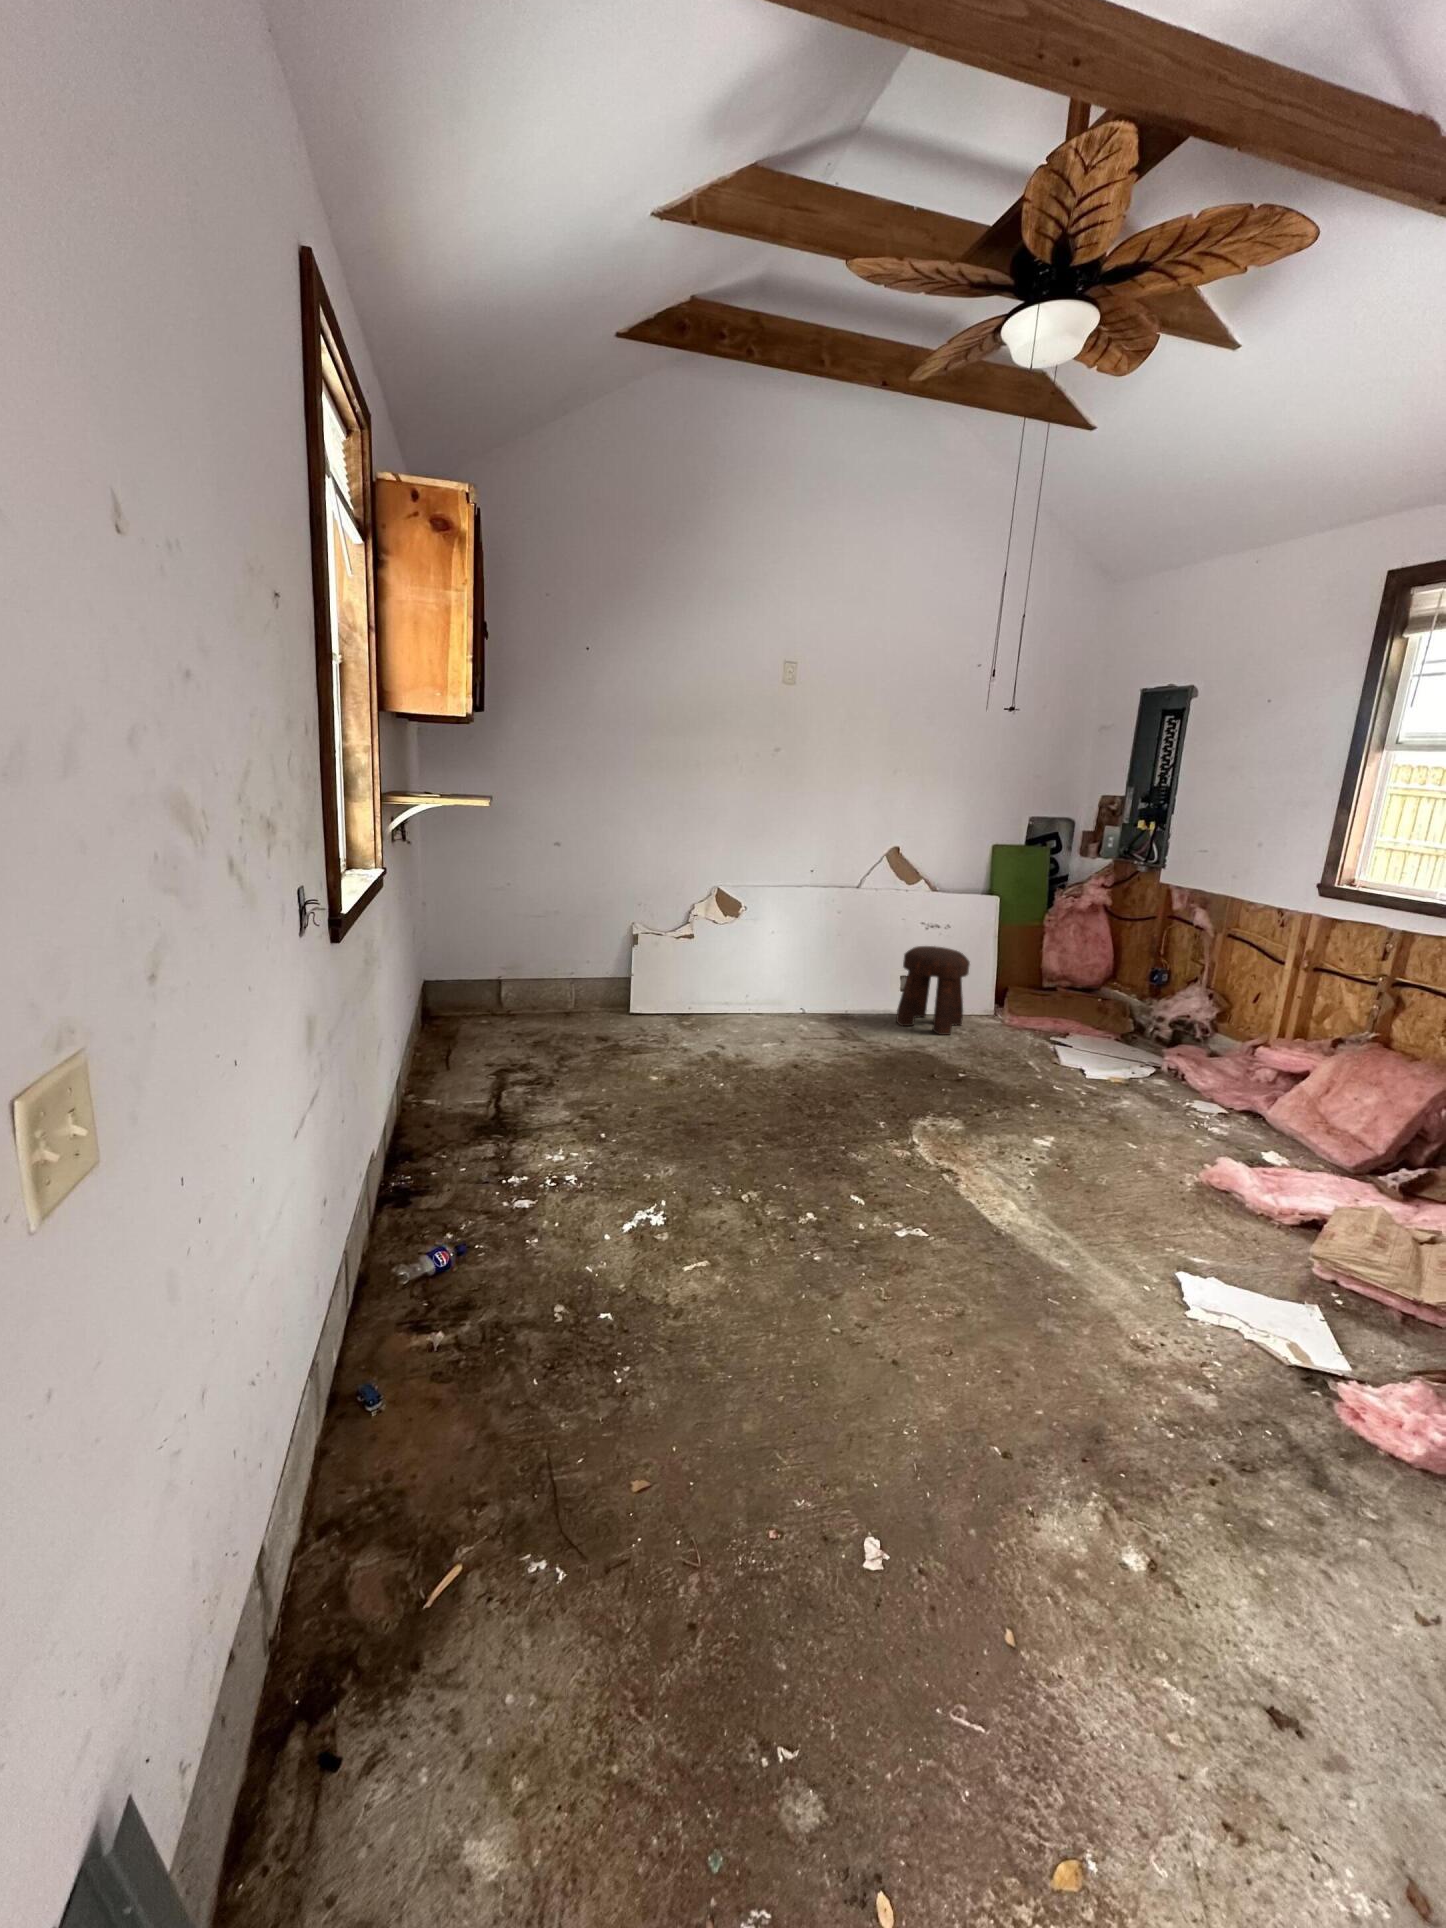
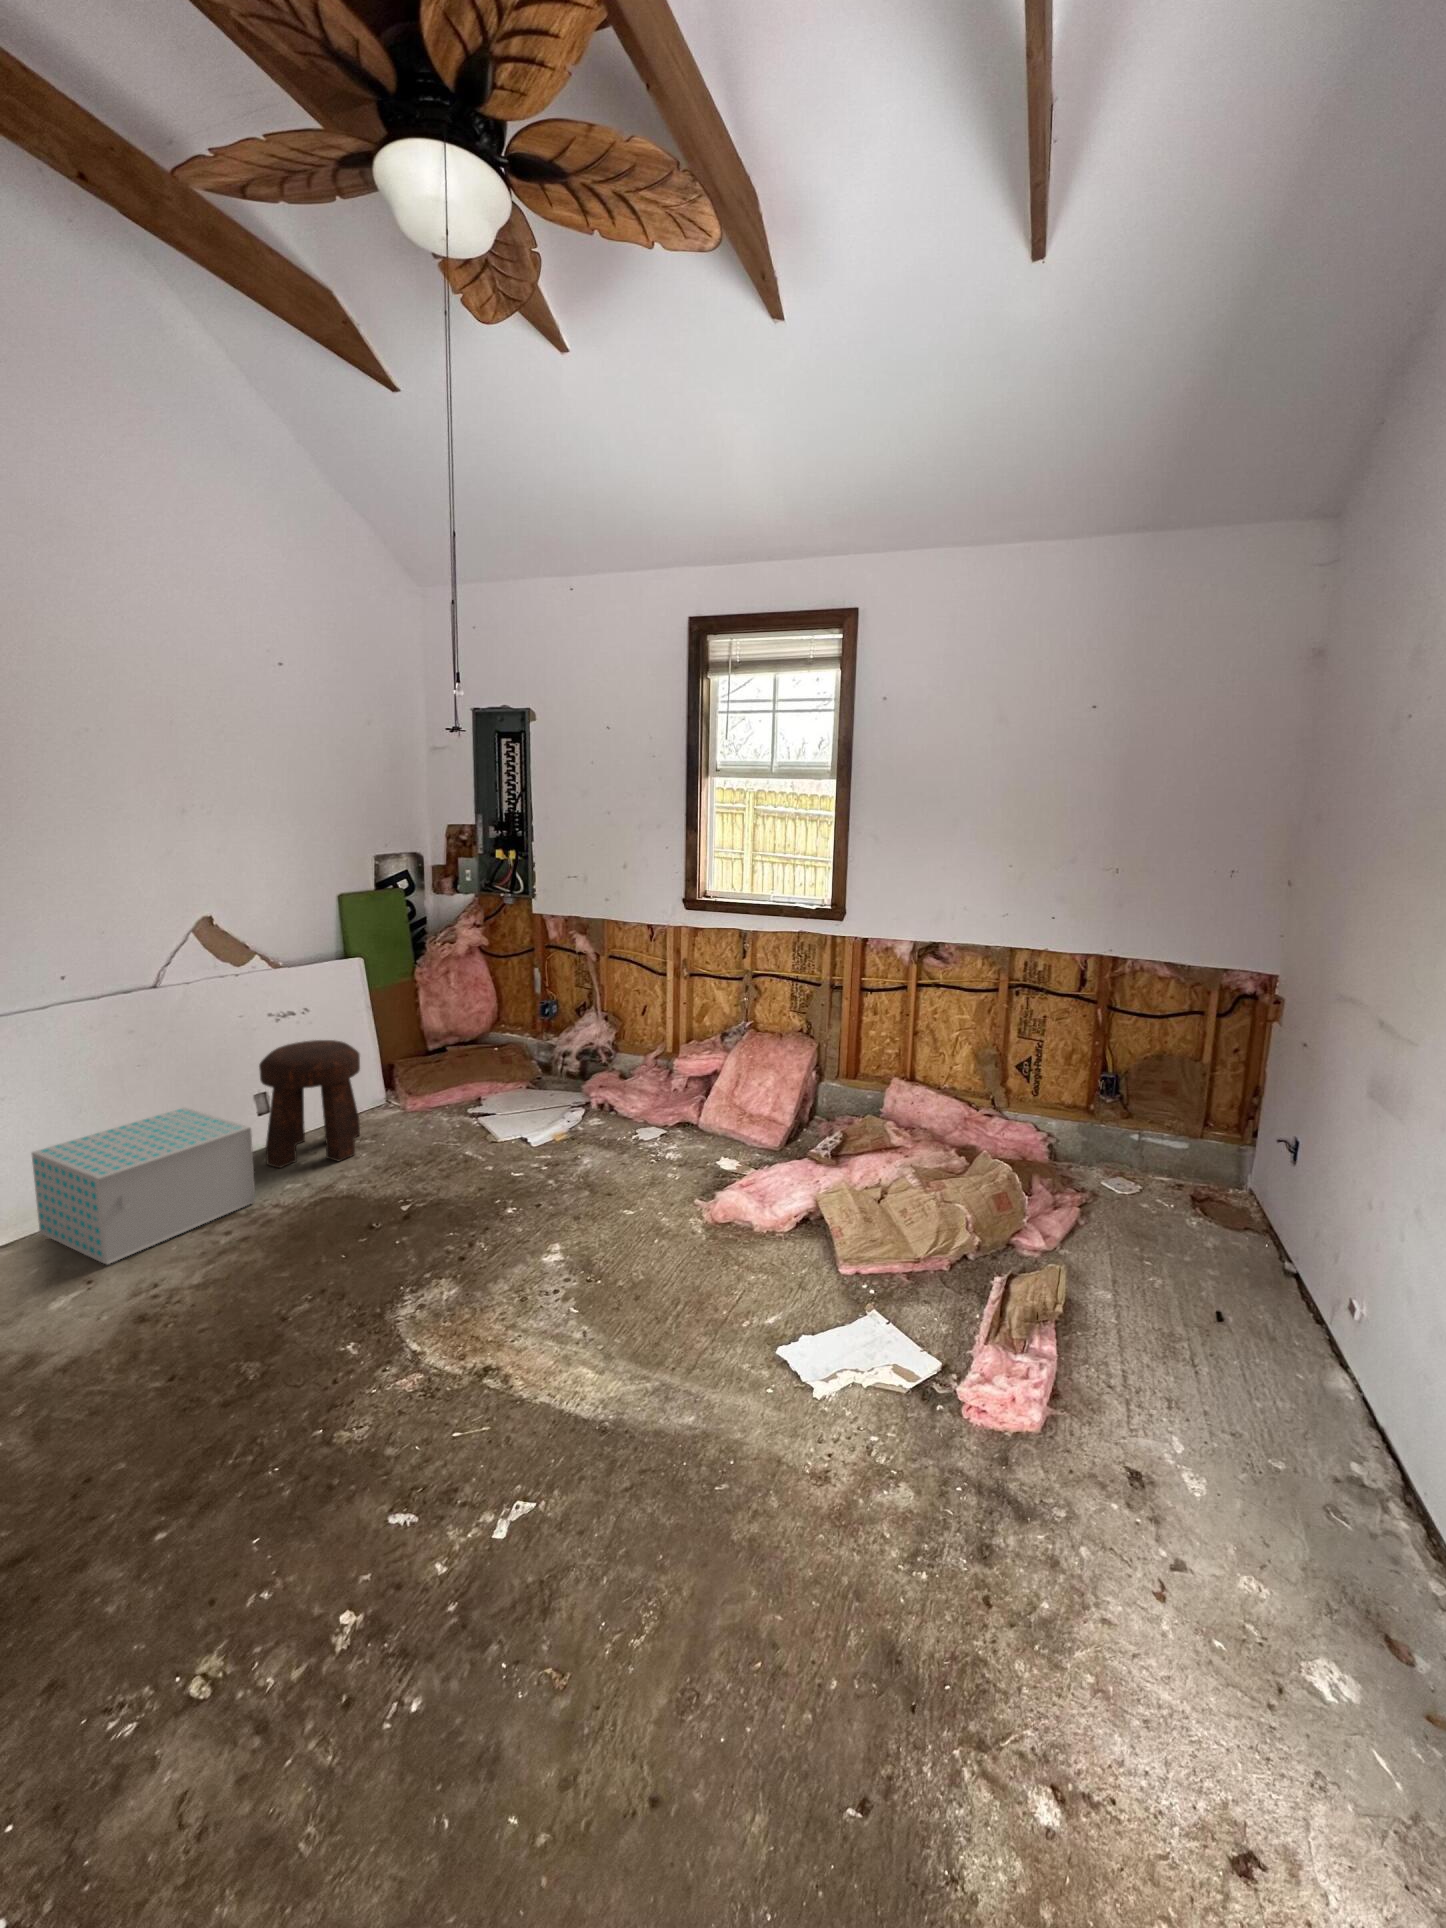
storage box: none [776,968,883,1038] -> present [32,1107,255,1264]

